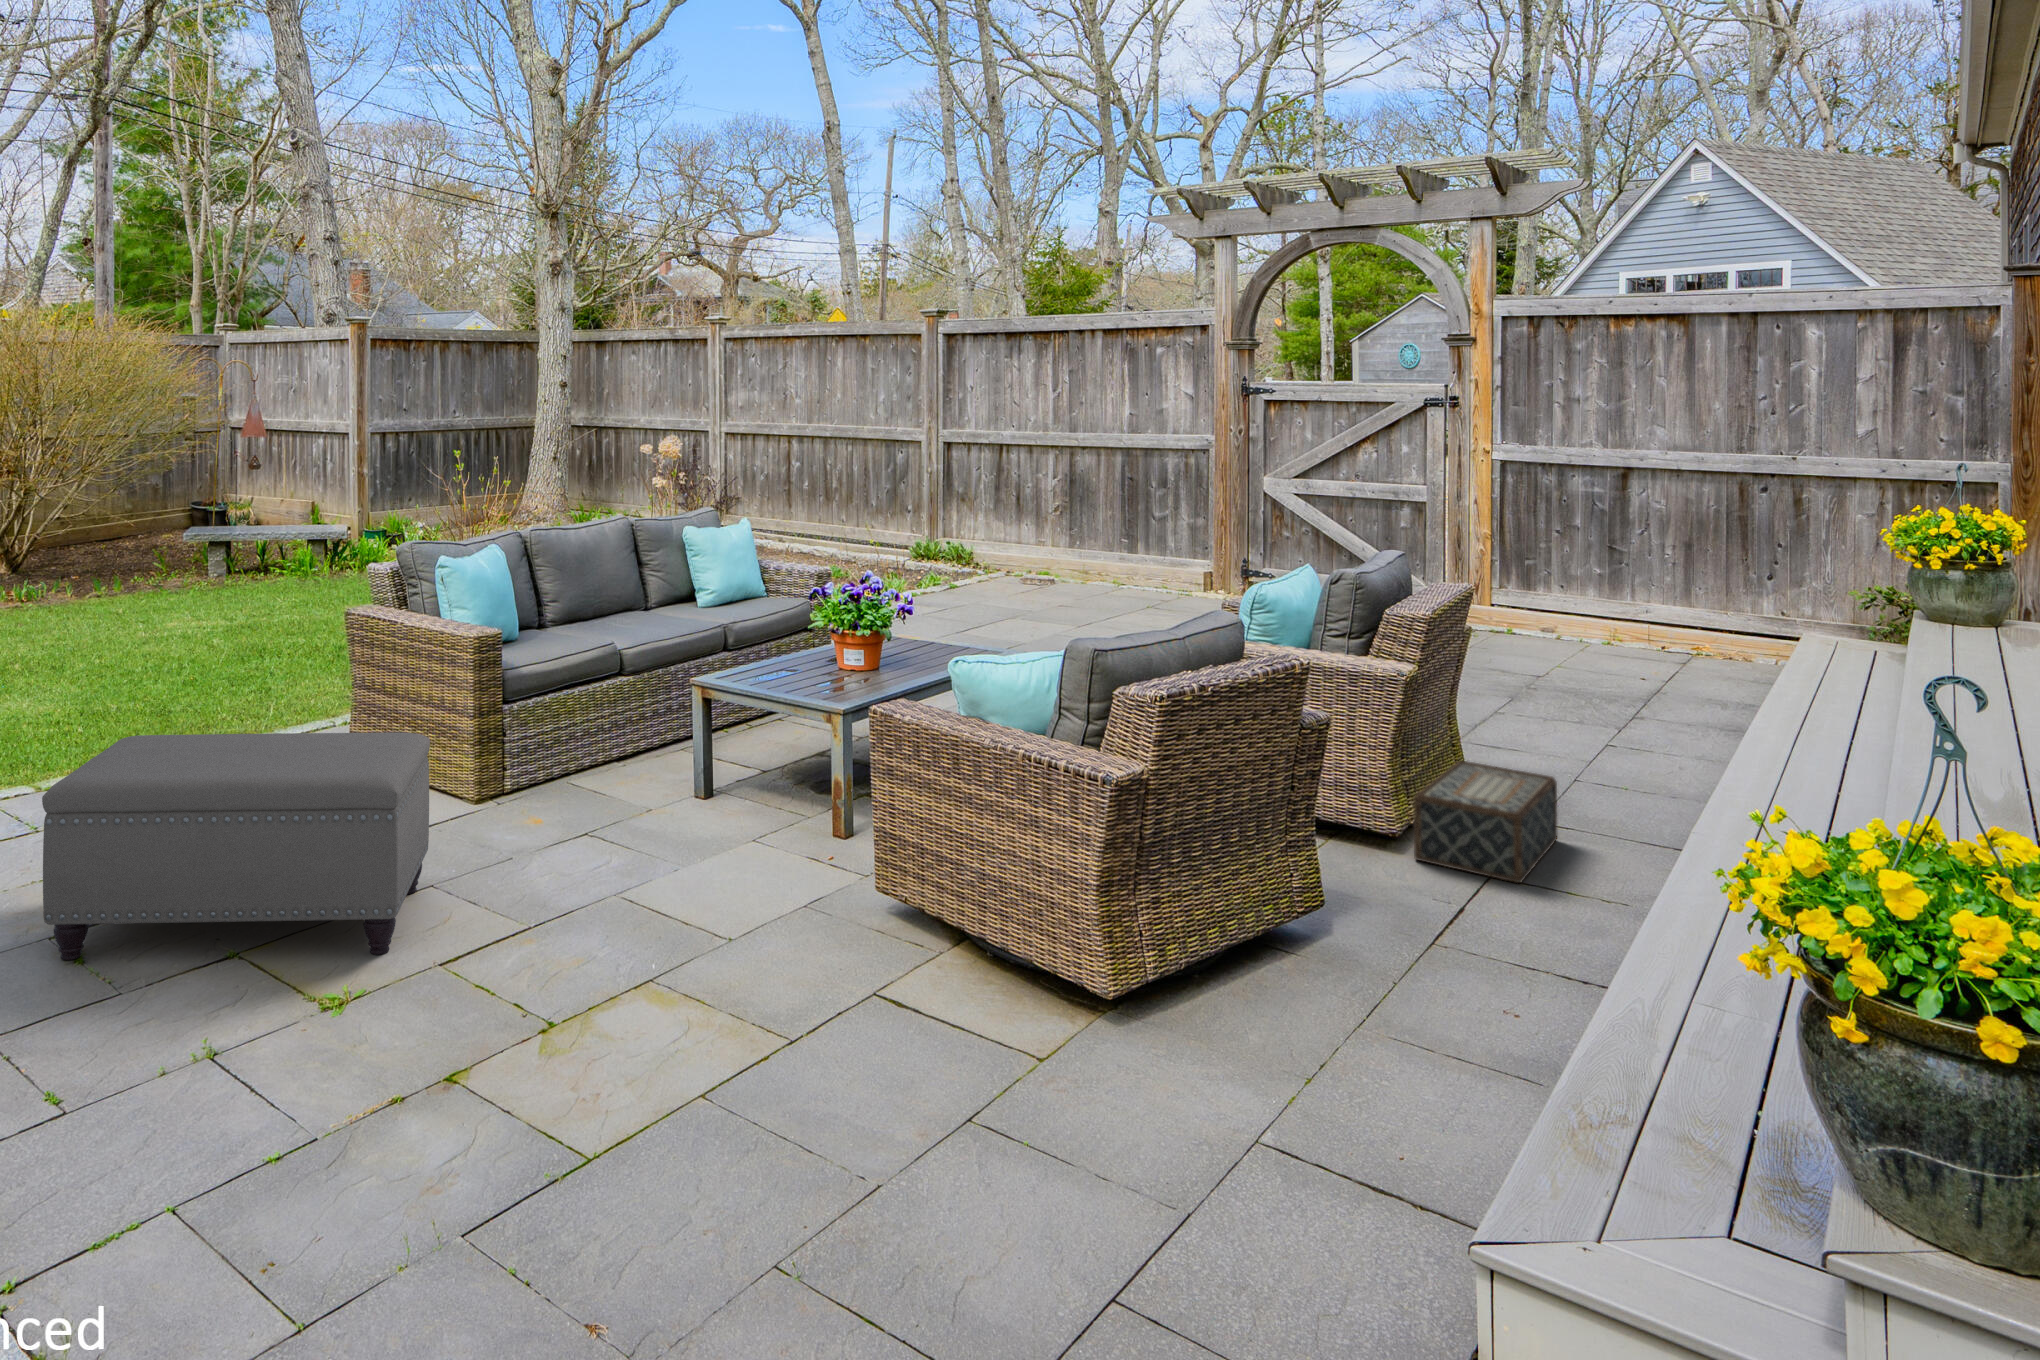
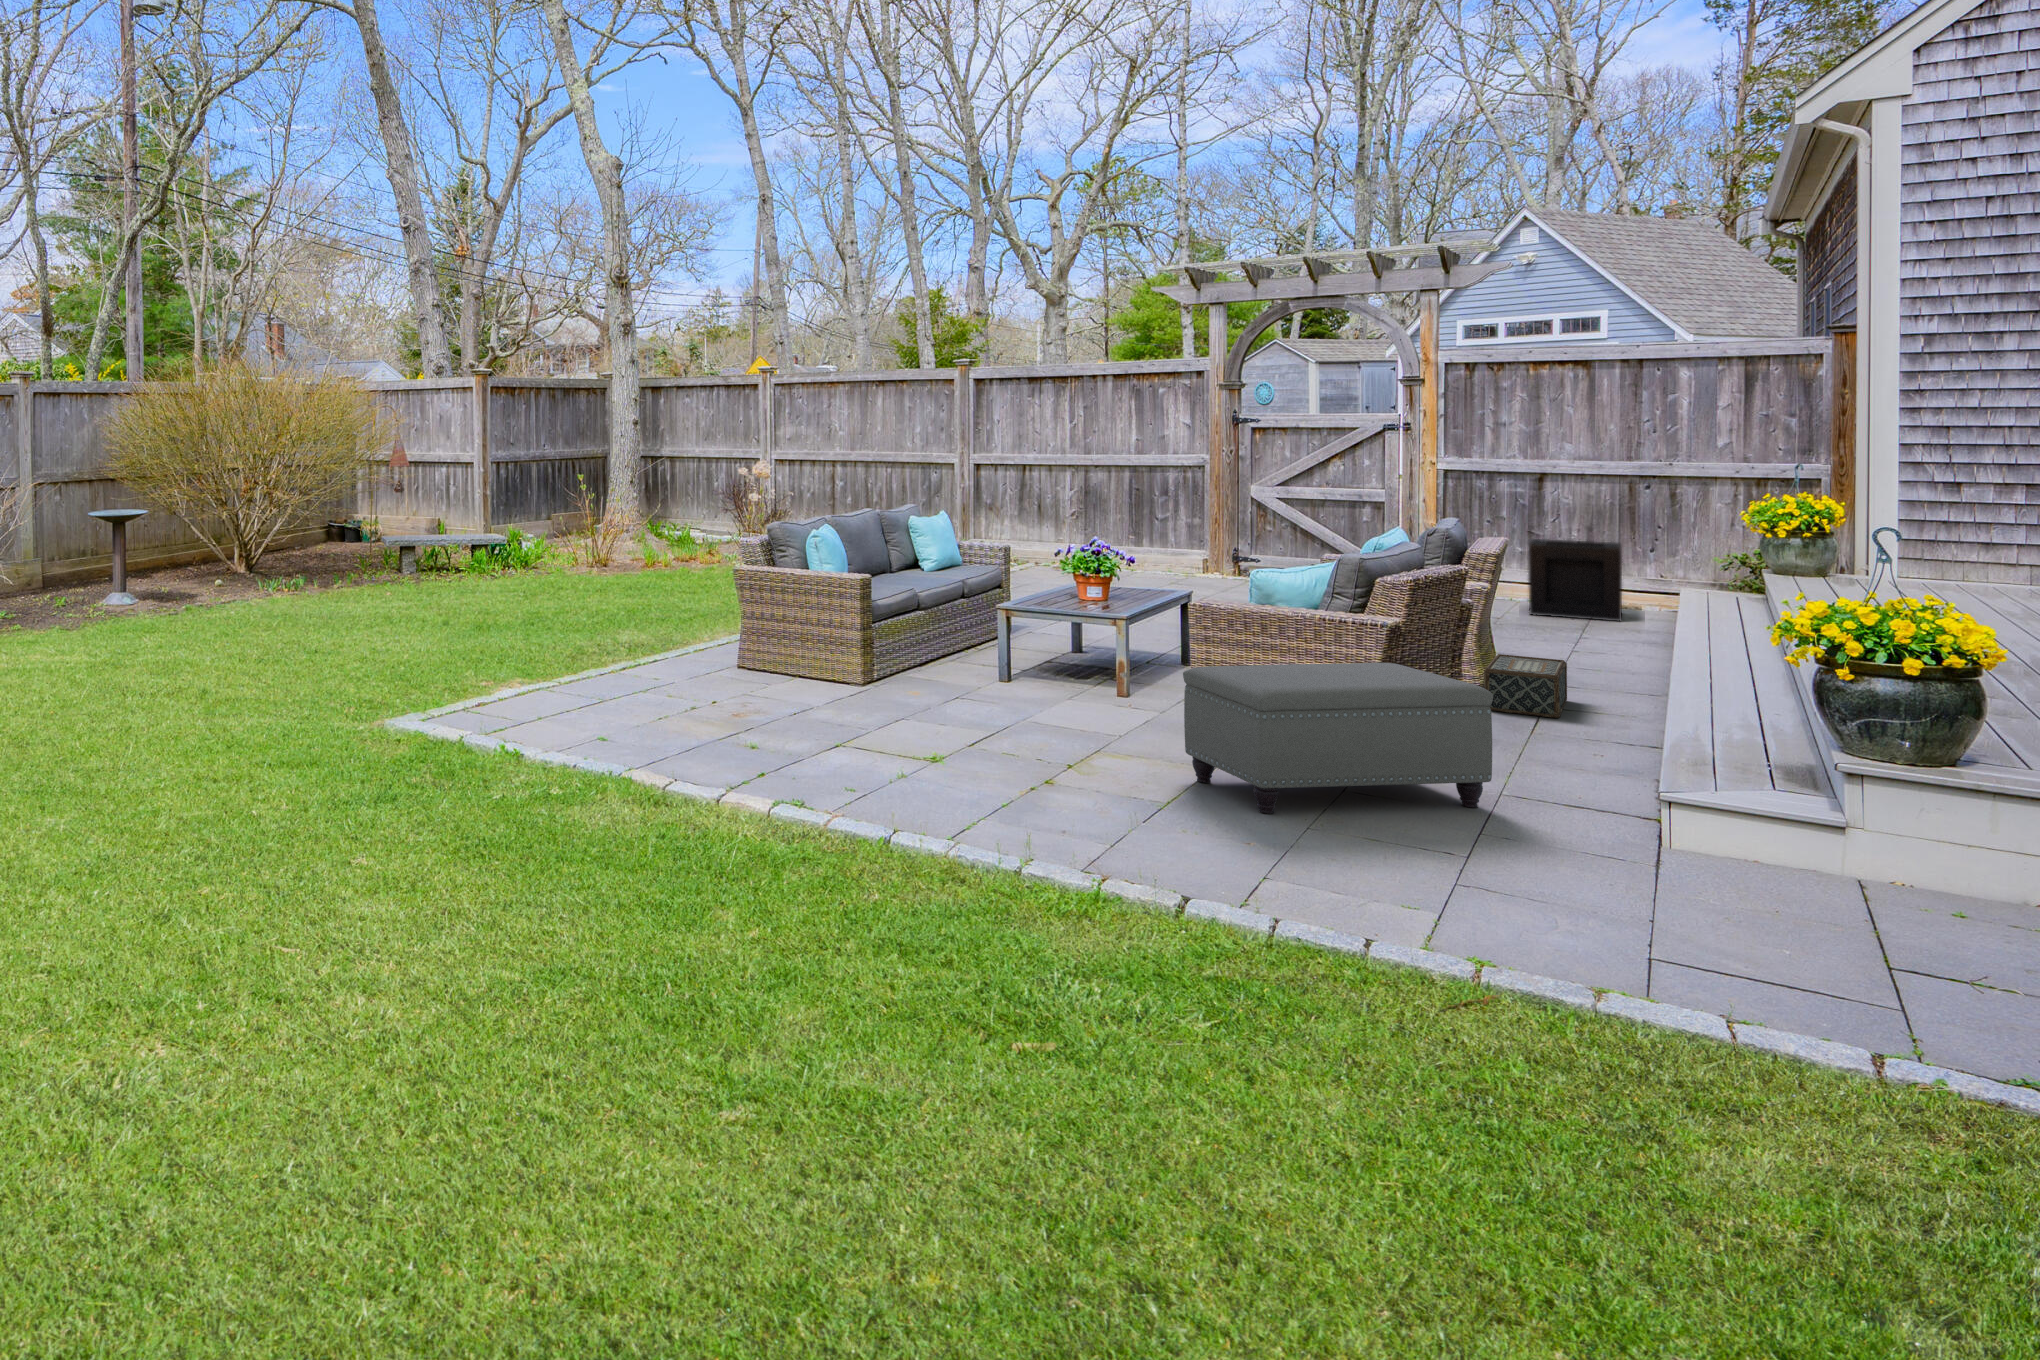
wooden crate: none [1599,556,1730,677] -> present [1528,539,1622,621]
ottoman: present [42,732,430,960] -> present [1183,663,1493,814]

